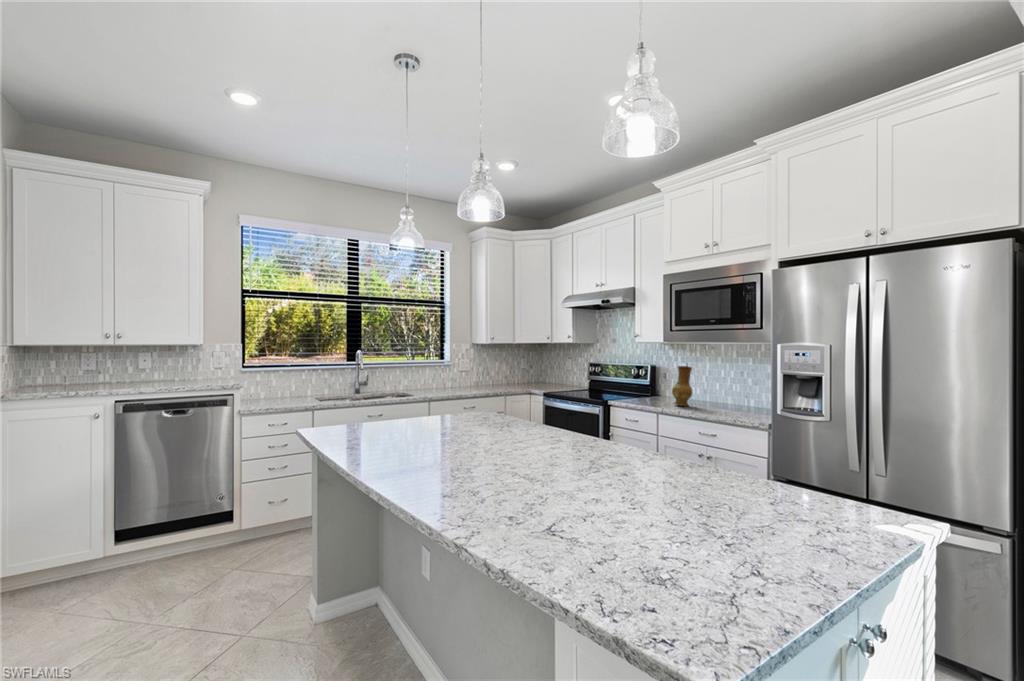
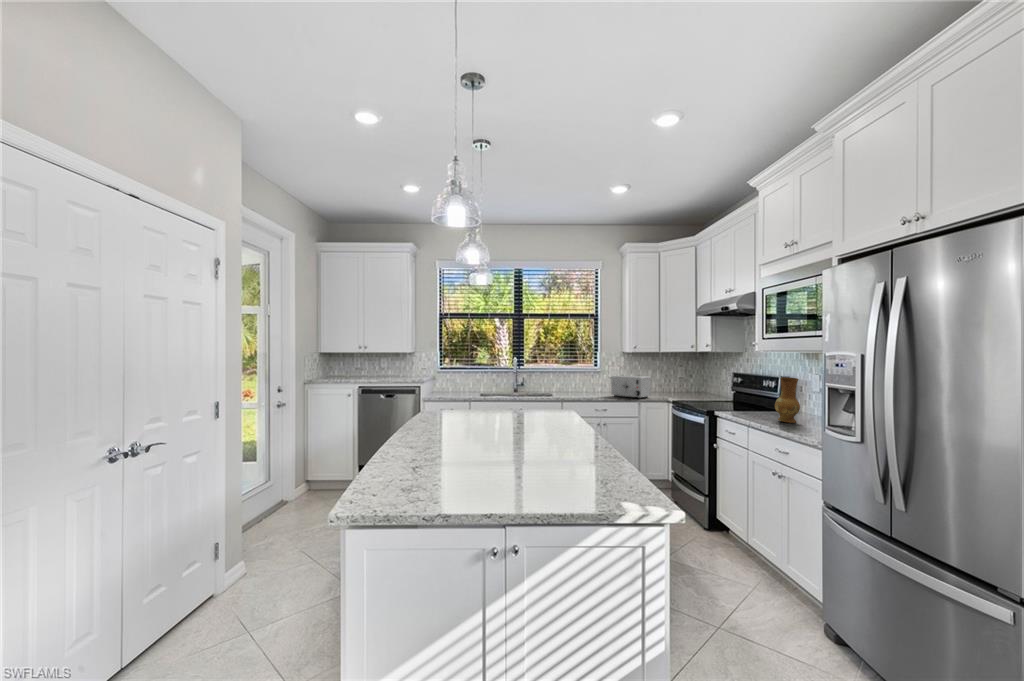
toaster: none [478,369,518,393] -> present [611,375,651,399]

